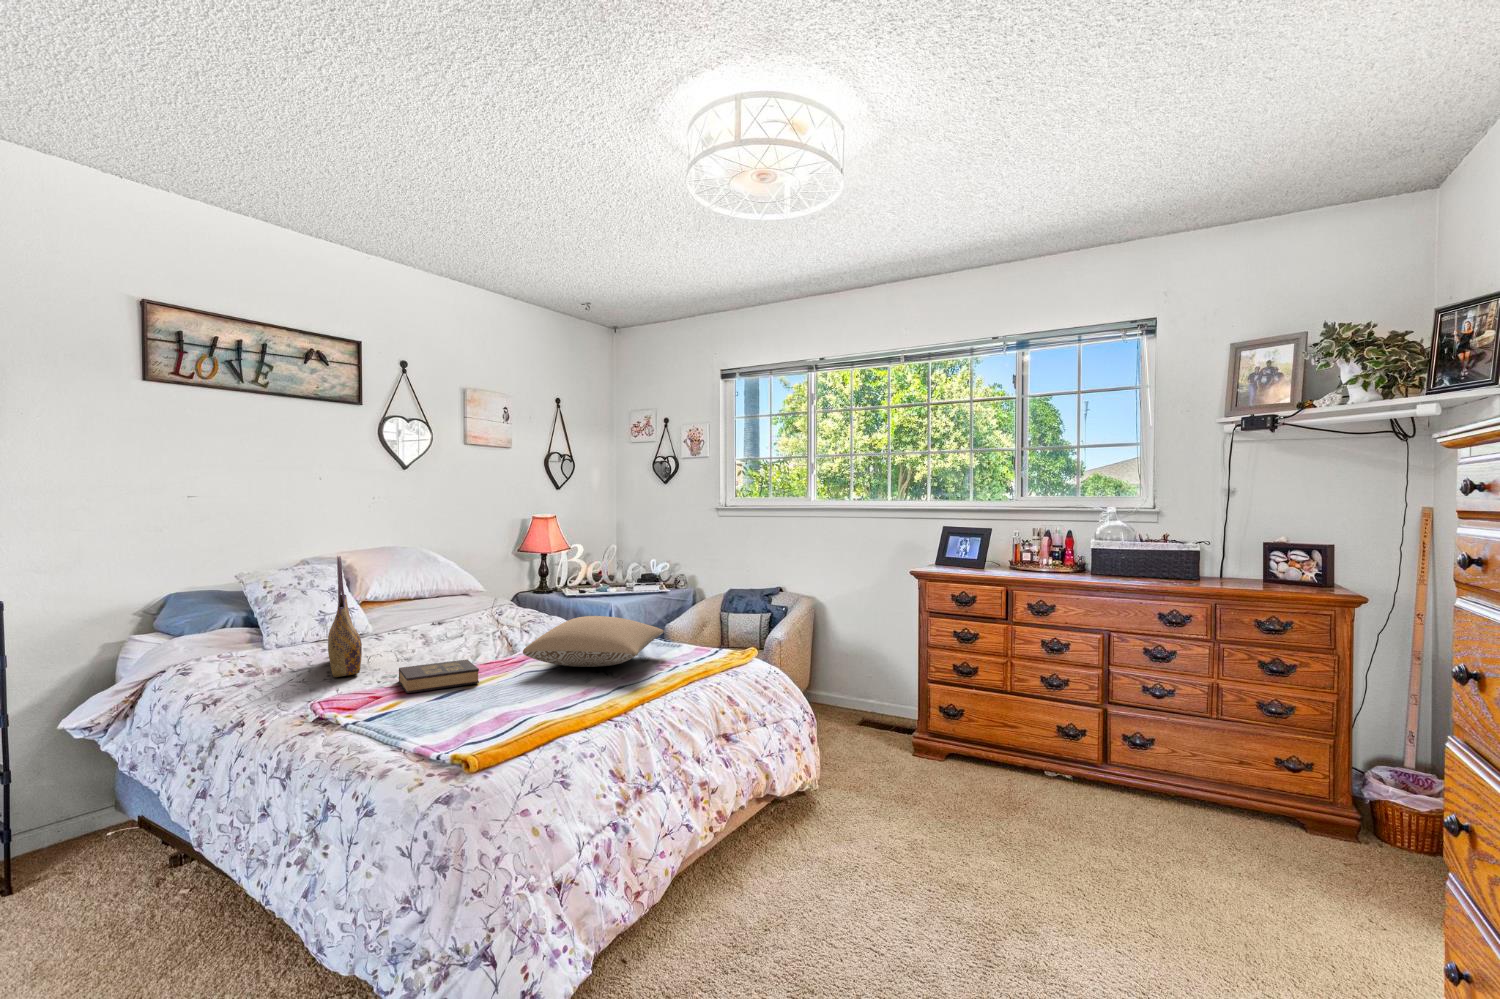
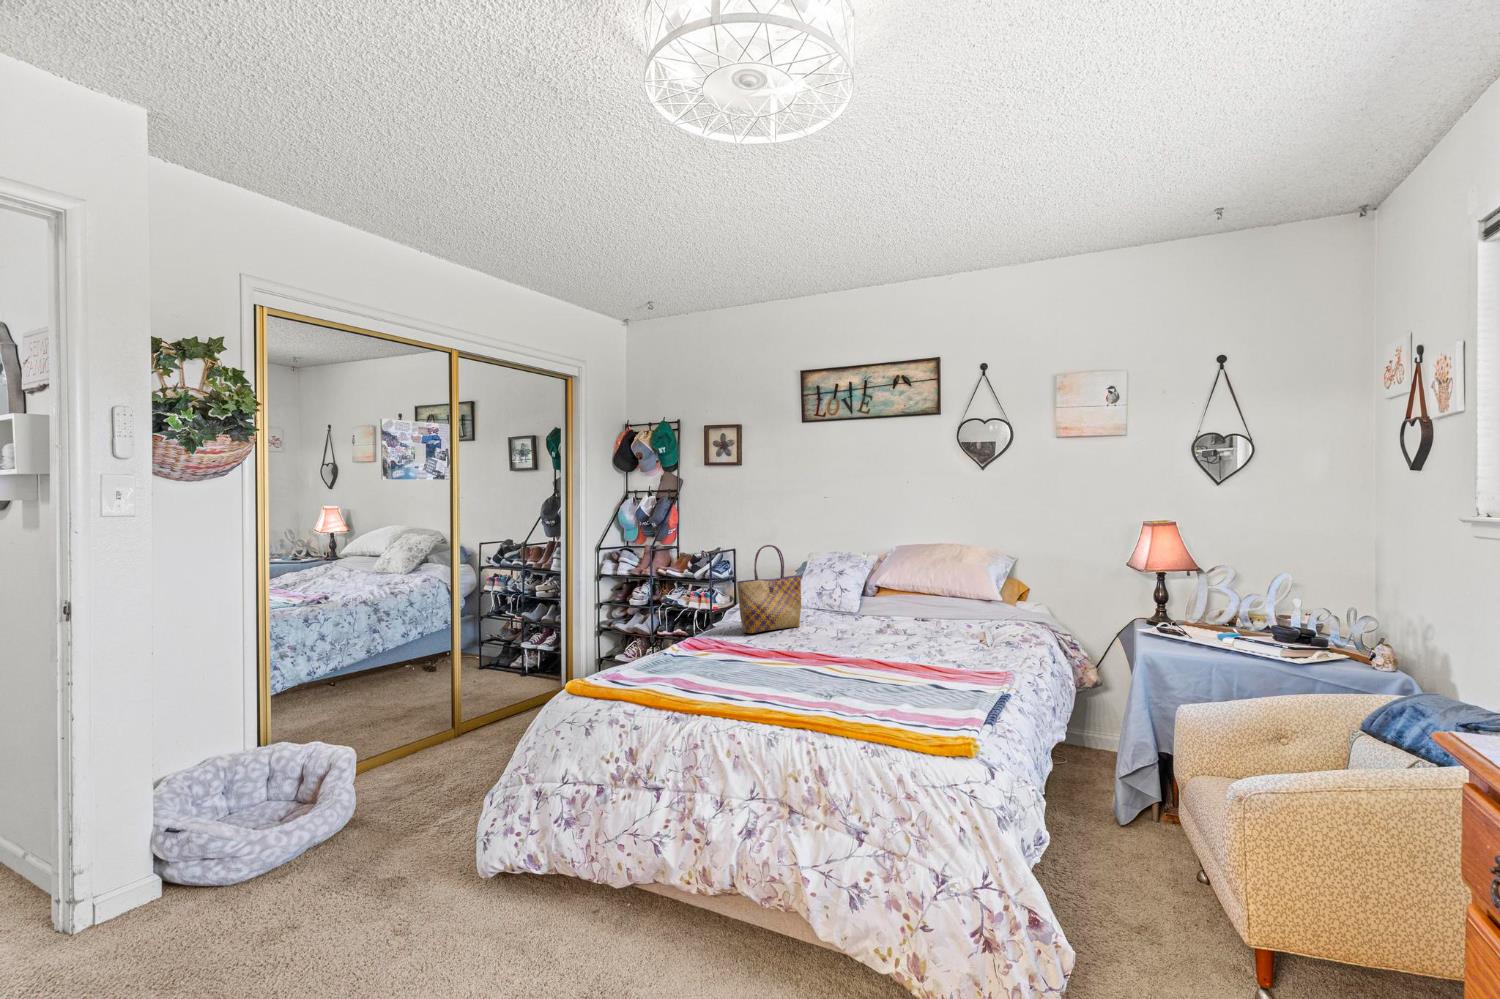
pillow: present [523,616,664,667] -> none [773,633,905,688]
hardback book: present [399,660,479,693] -> none [712,635,777,661]

